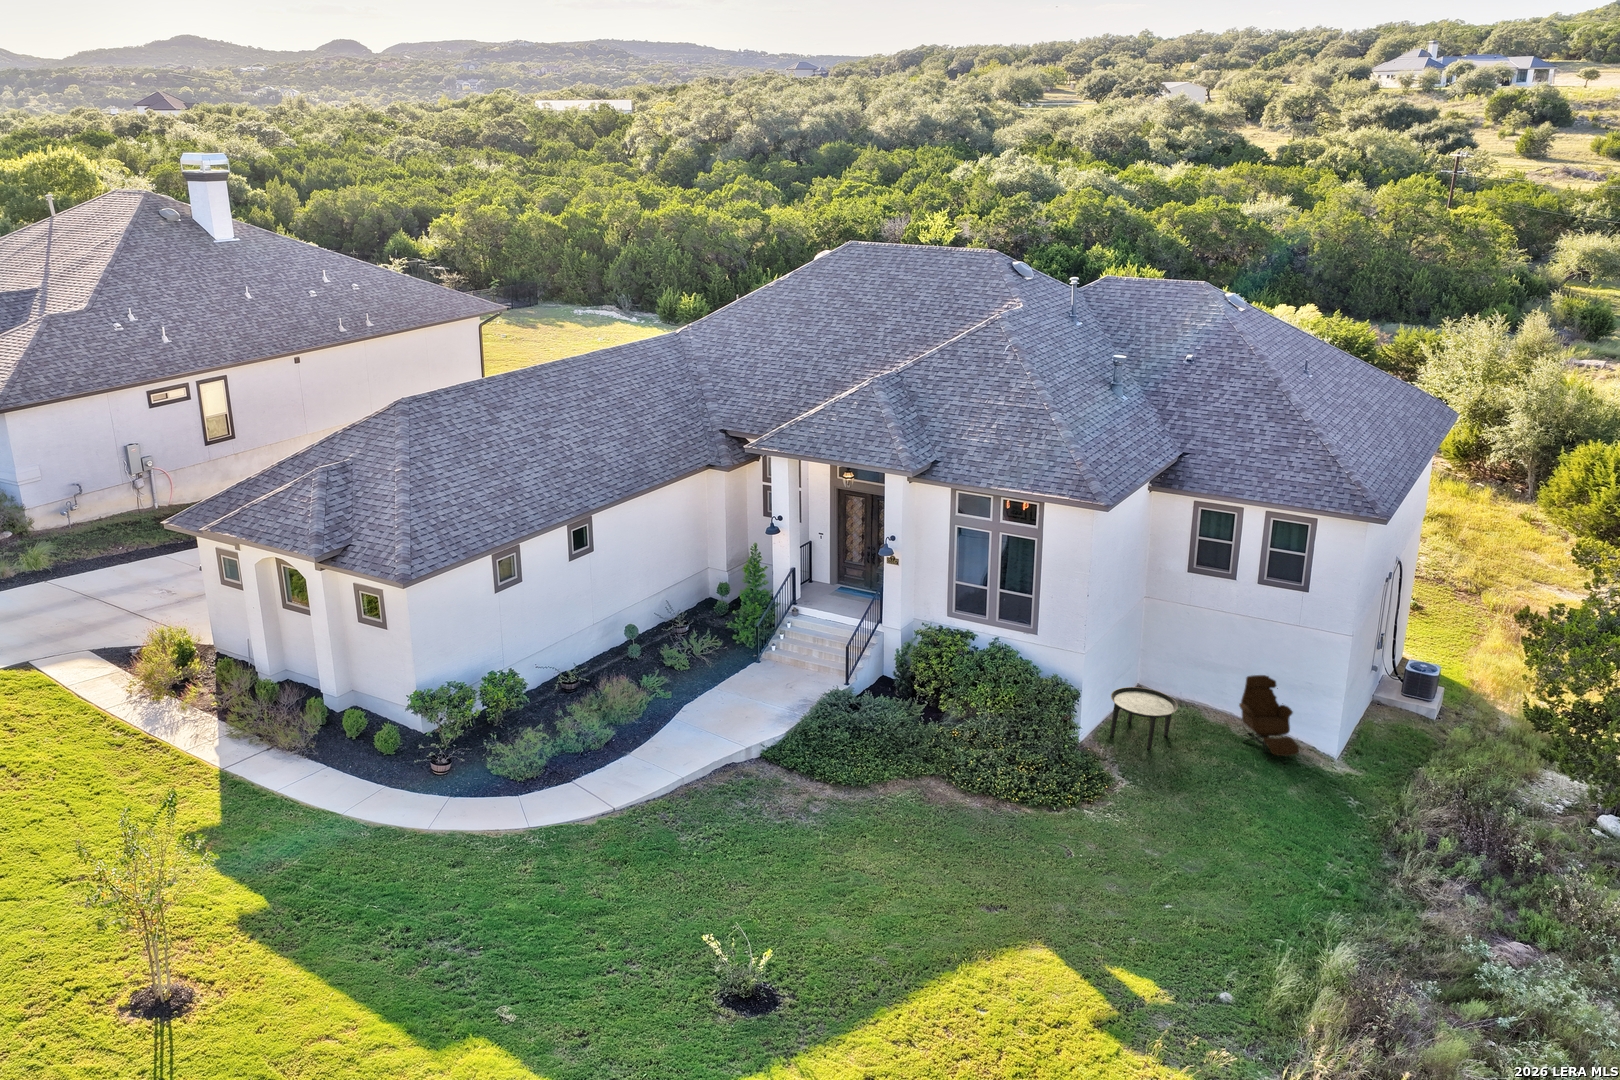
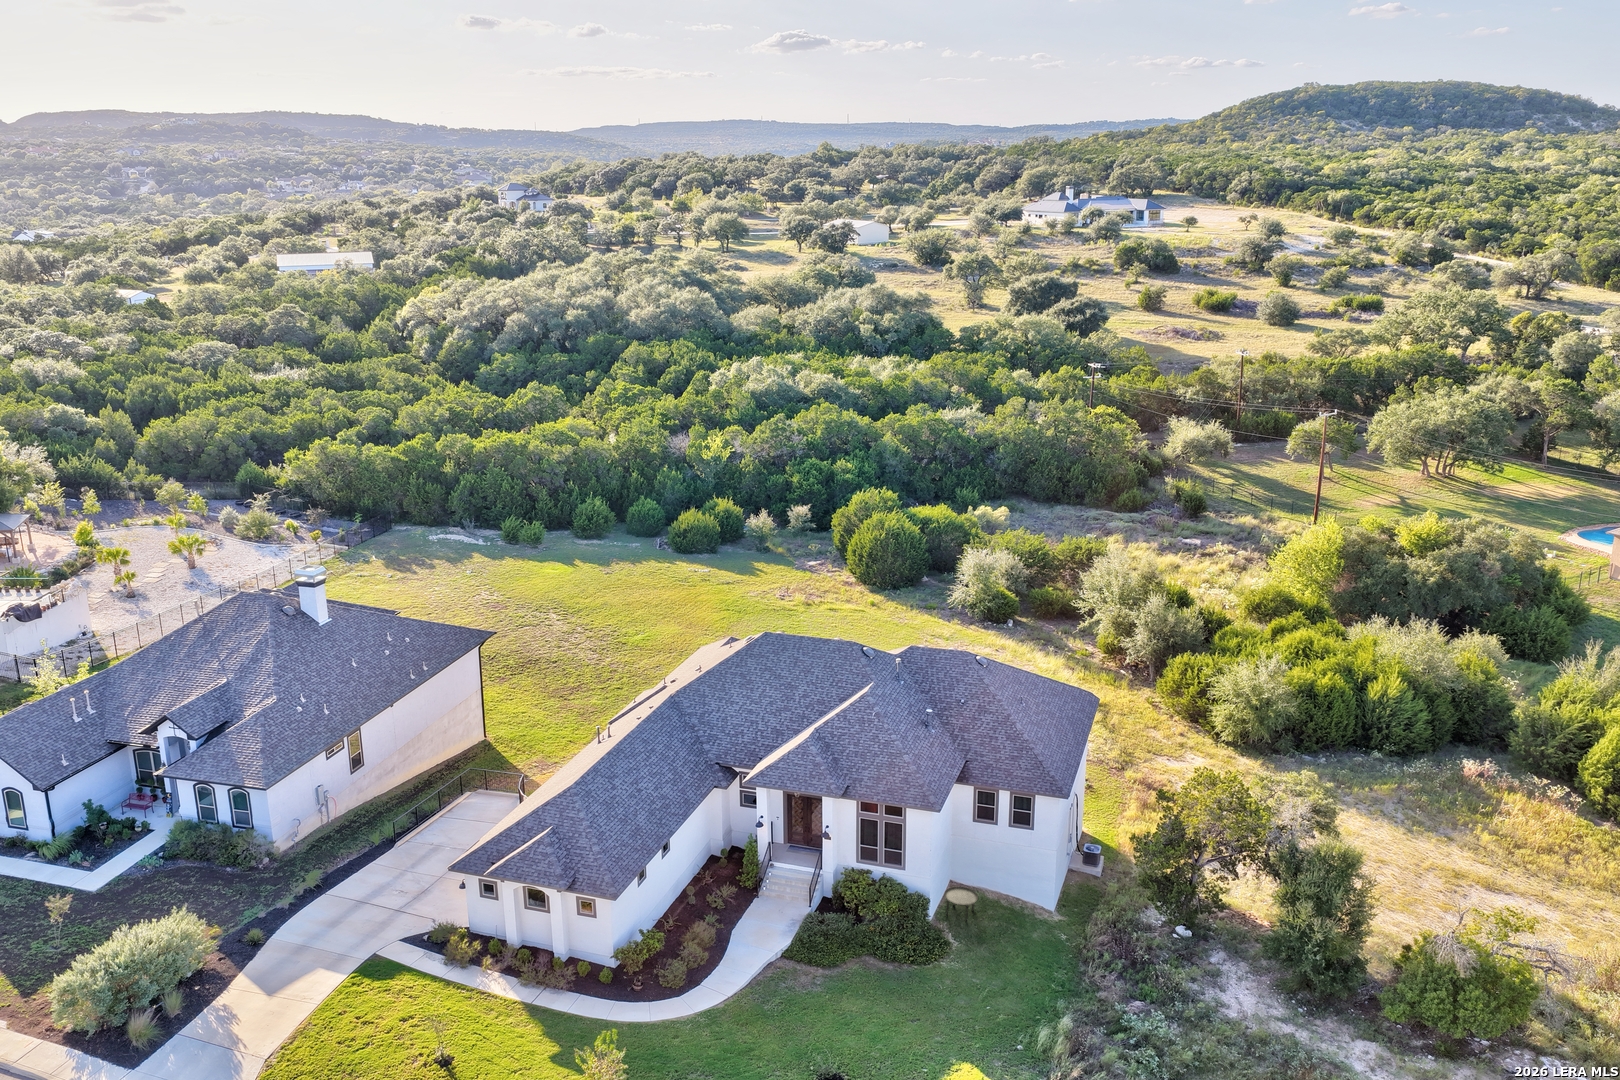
lounge chair: present [1239,675,1299,762] -> none [1007,872,1038,920]

